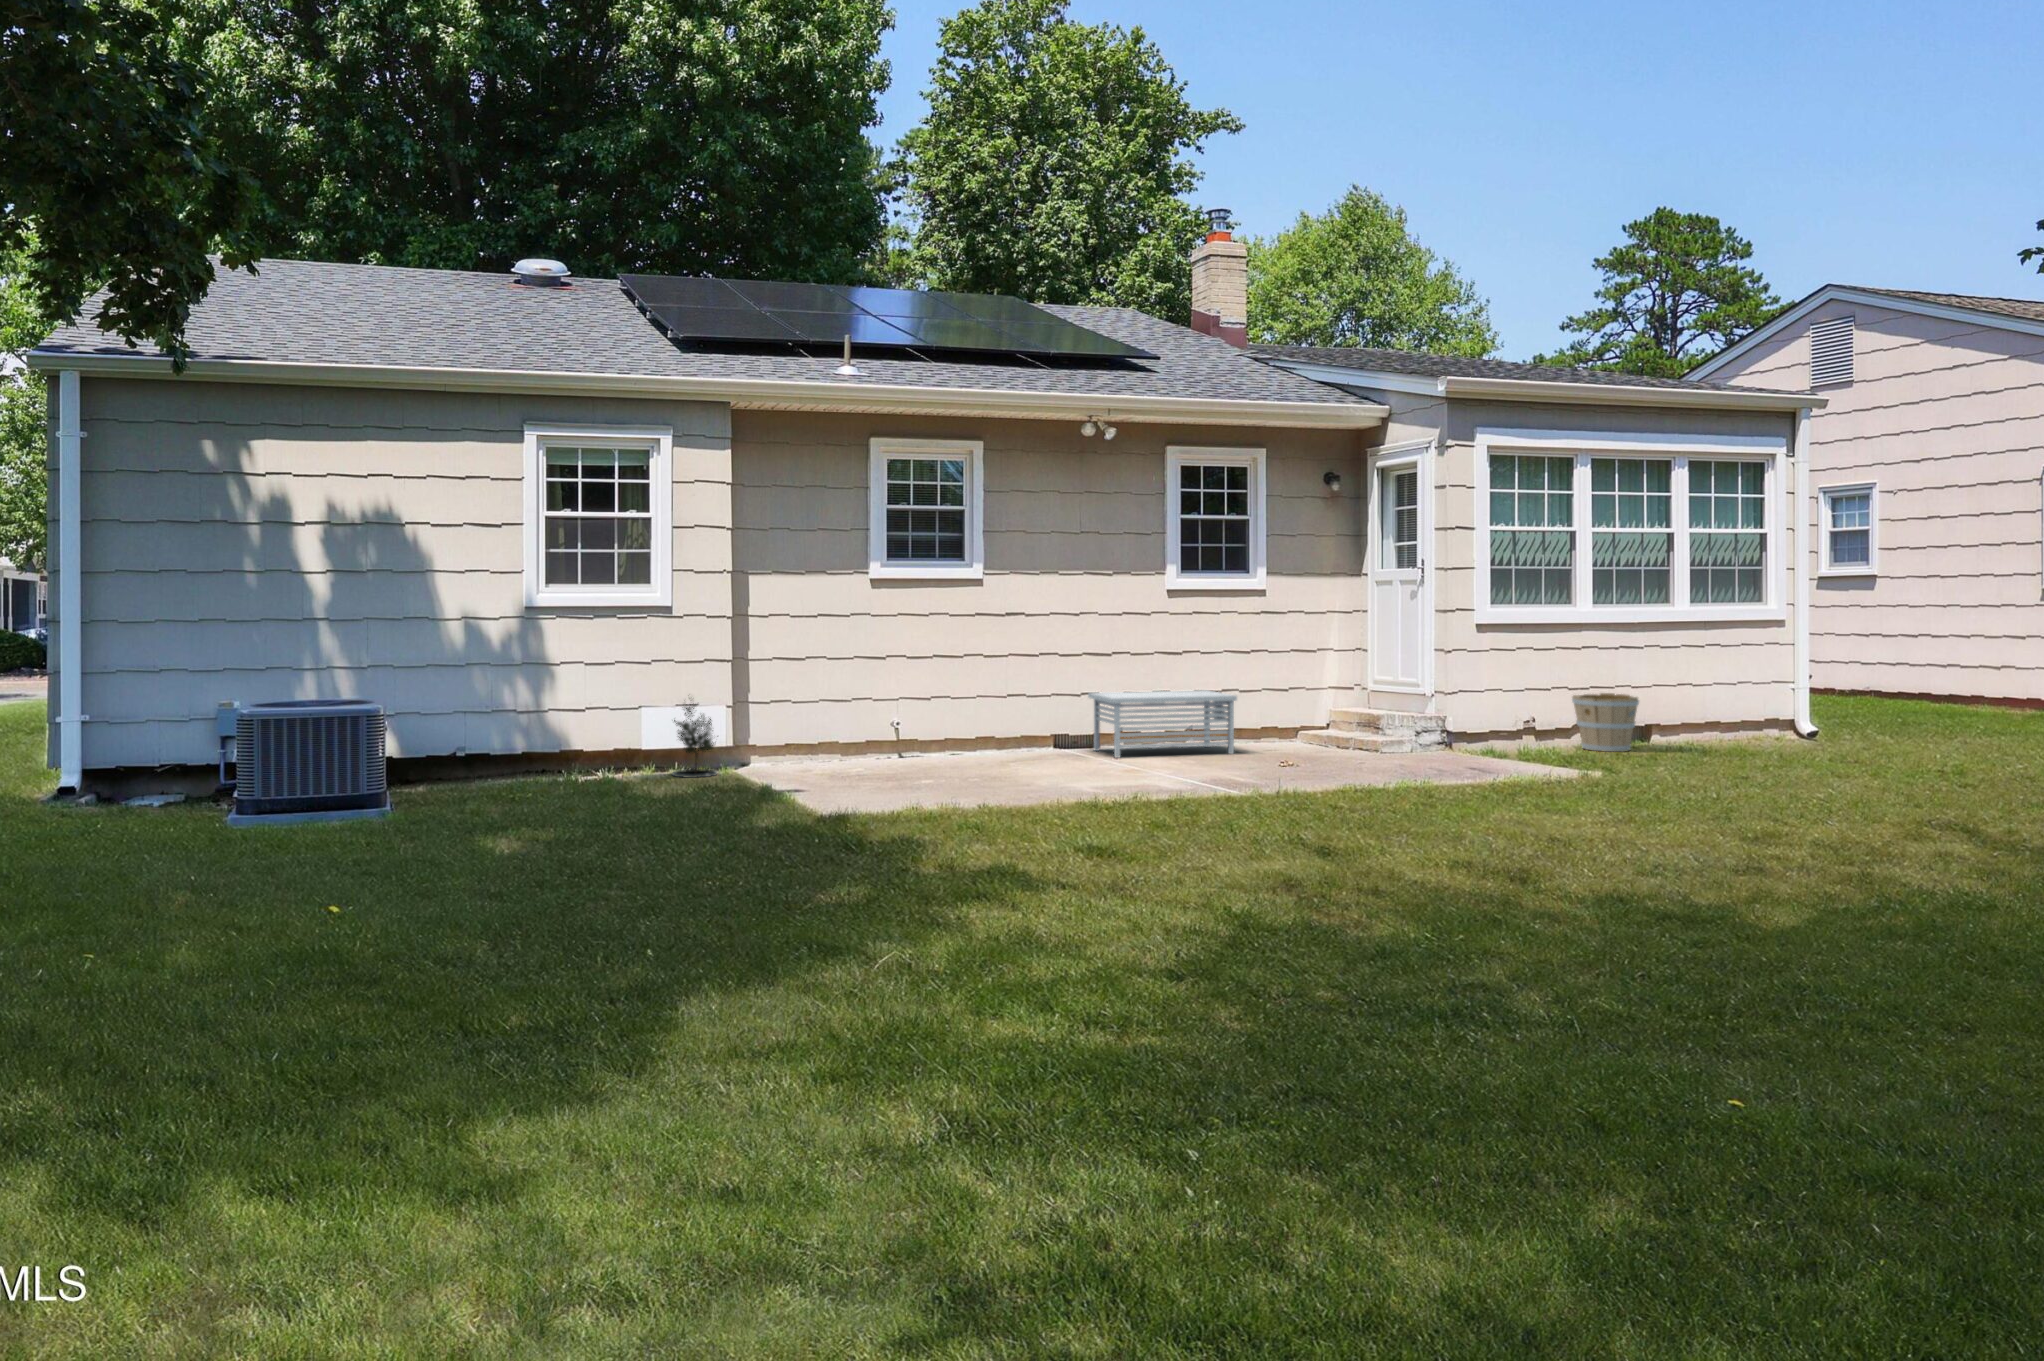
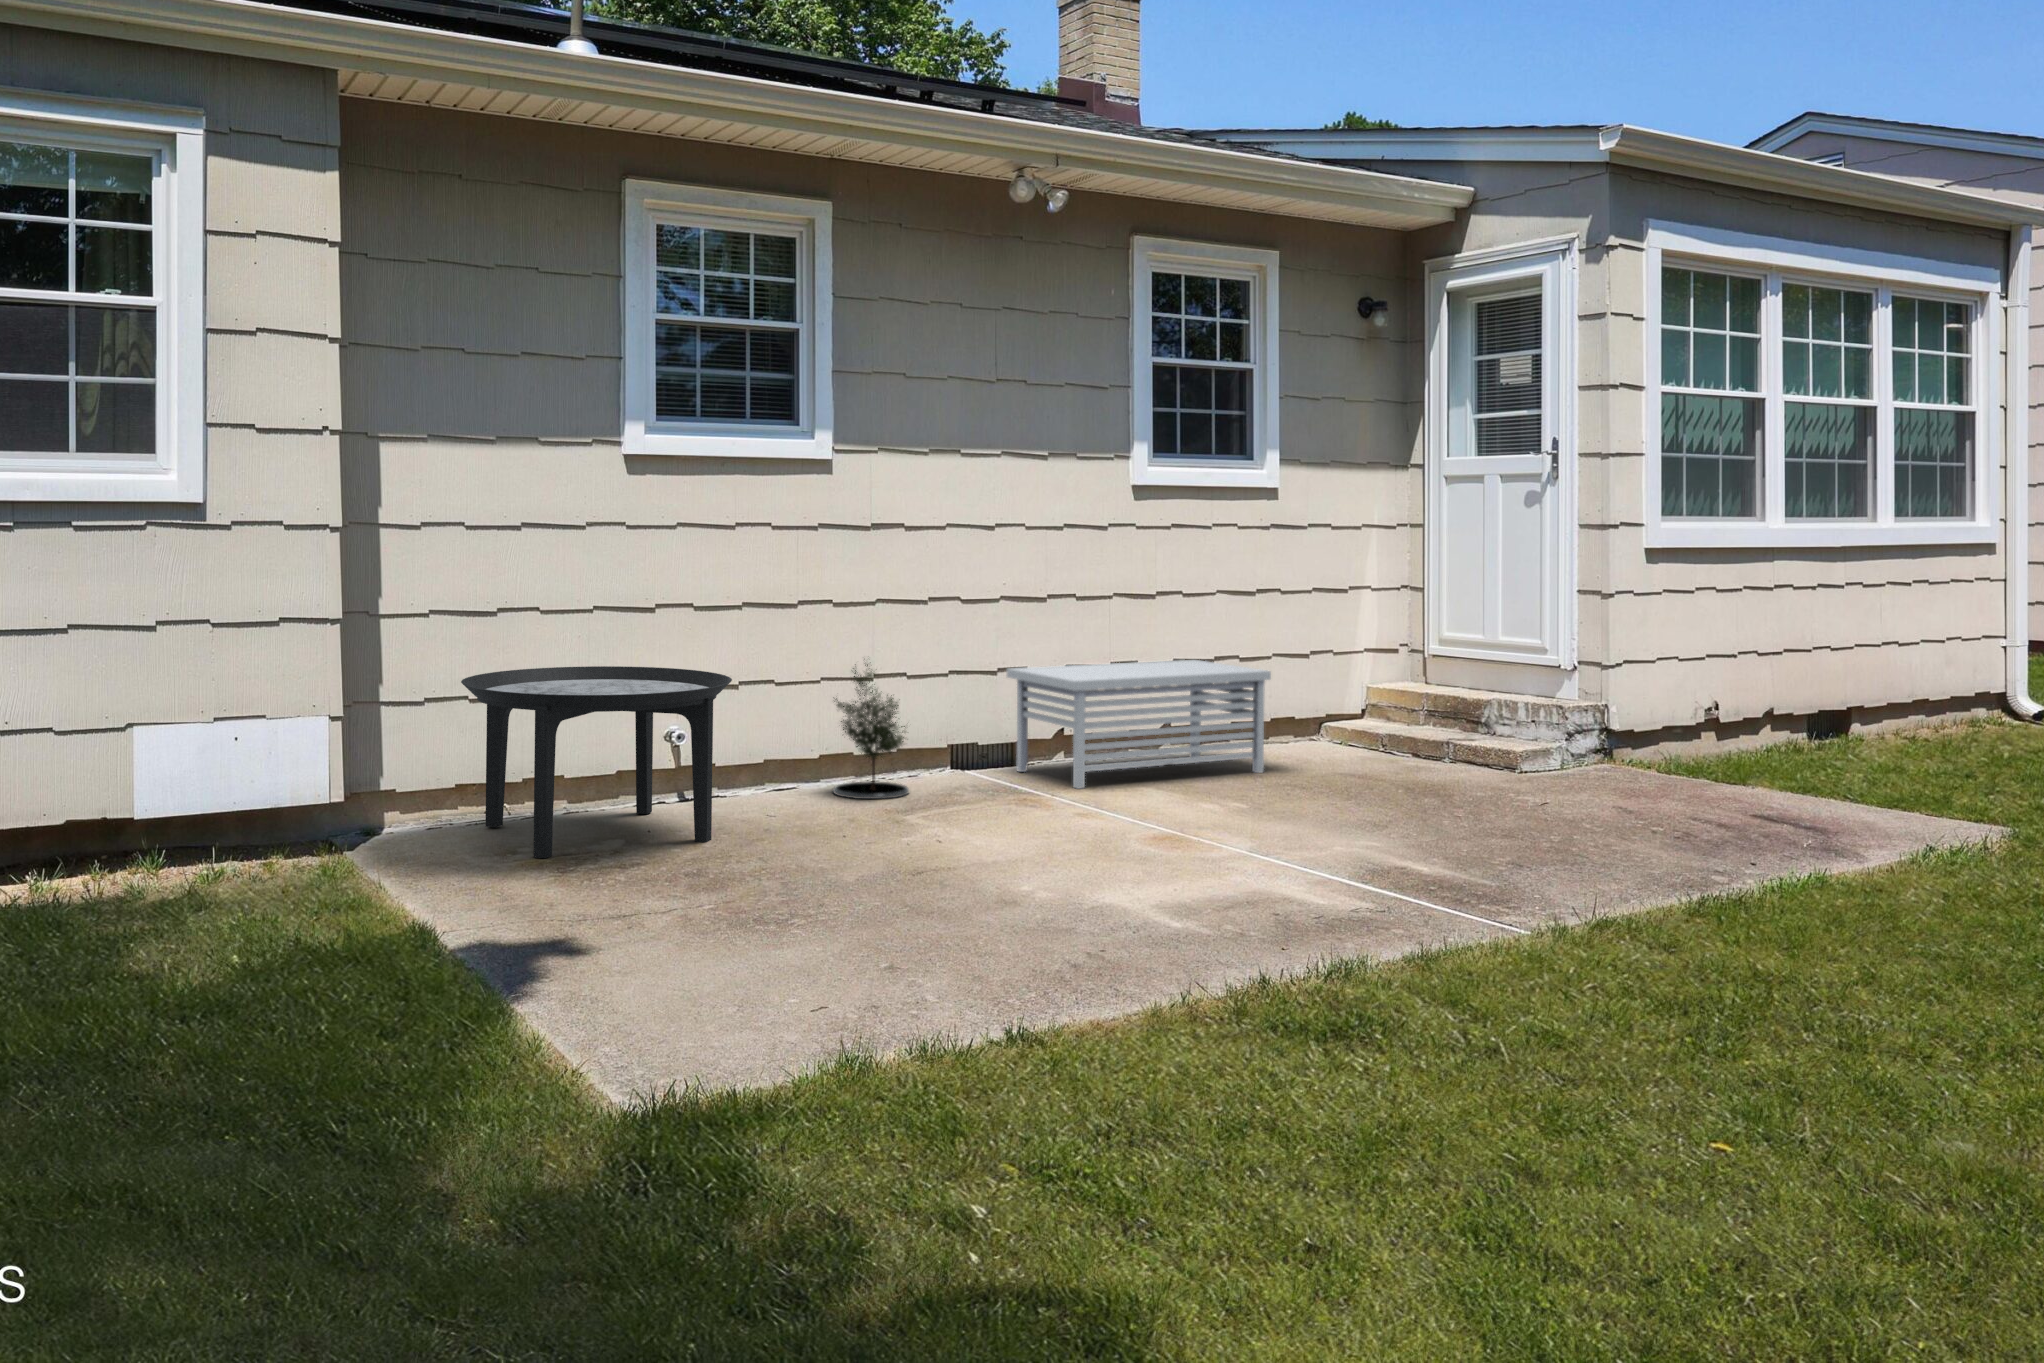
round table: none [786,686,917,774] -> present [461,666,732,858]
wooden bucket: present [1572,693,1639,752] -> none [1750,655,1869,752]
potted tree: present [672,704,718,778] -> present [833,664,909,799]

